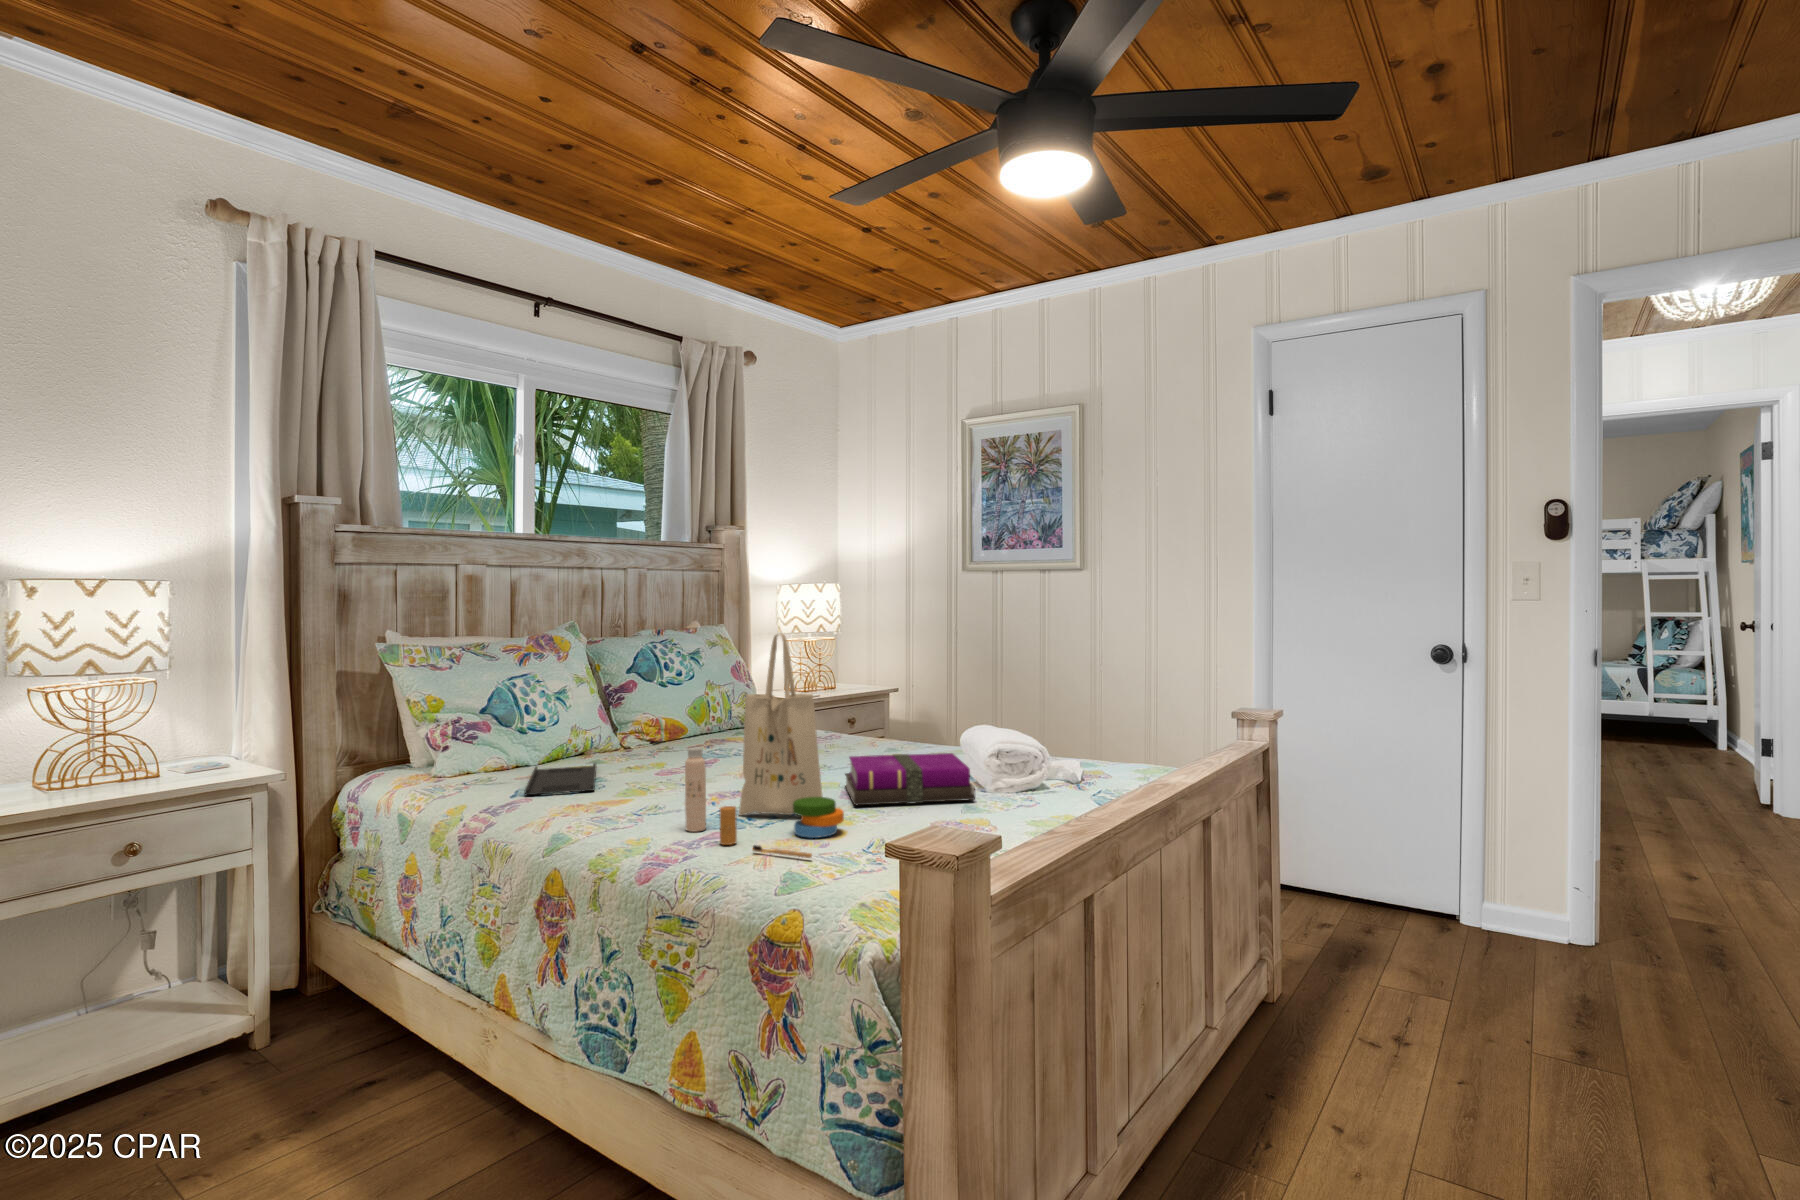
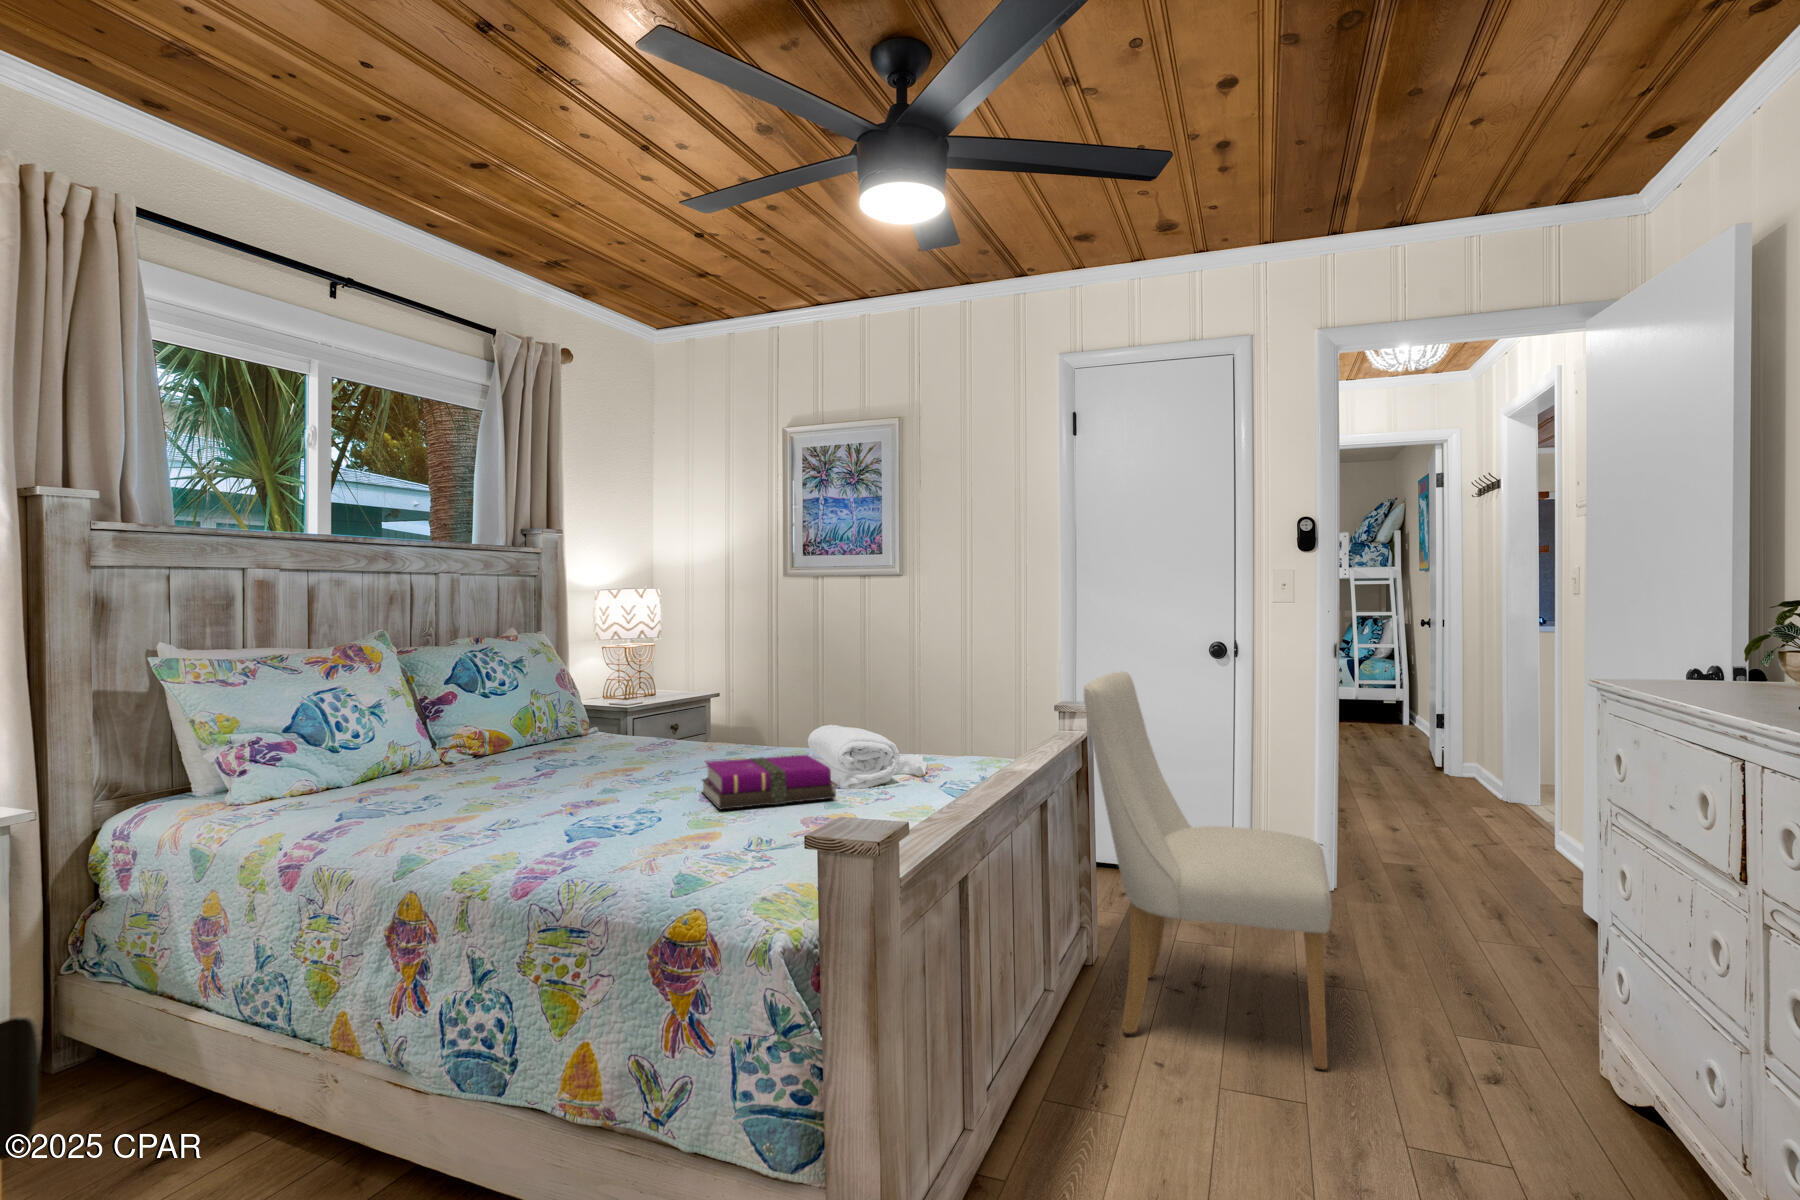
tote bag: present [685,634,844,858] -> none [552,641,719,861]
chair: none [1258,674,1565,1157] -> present [1084,672,1332,1070]
tray: present [525,763,596,795] -> none [350,781,432,819]

